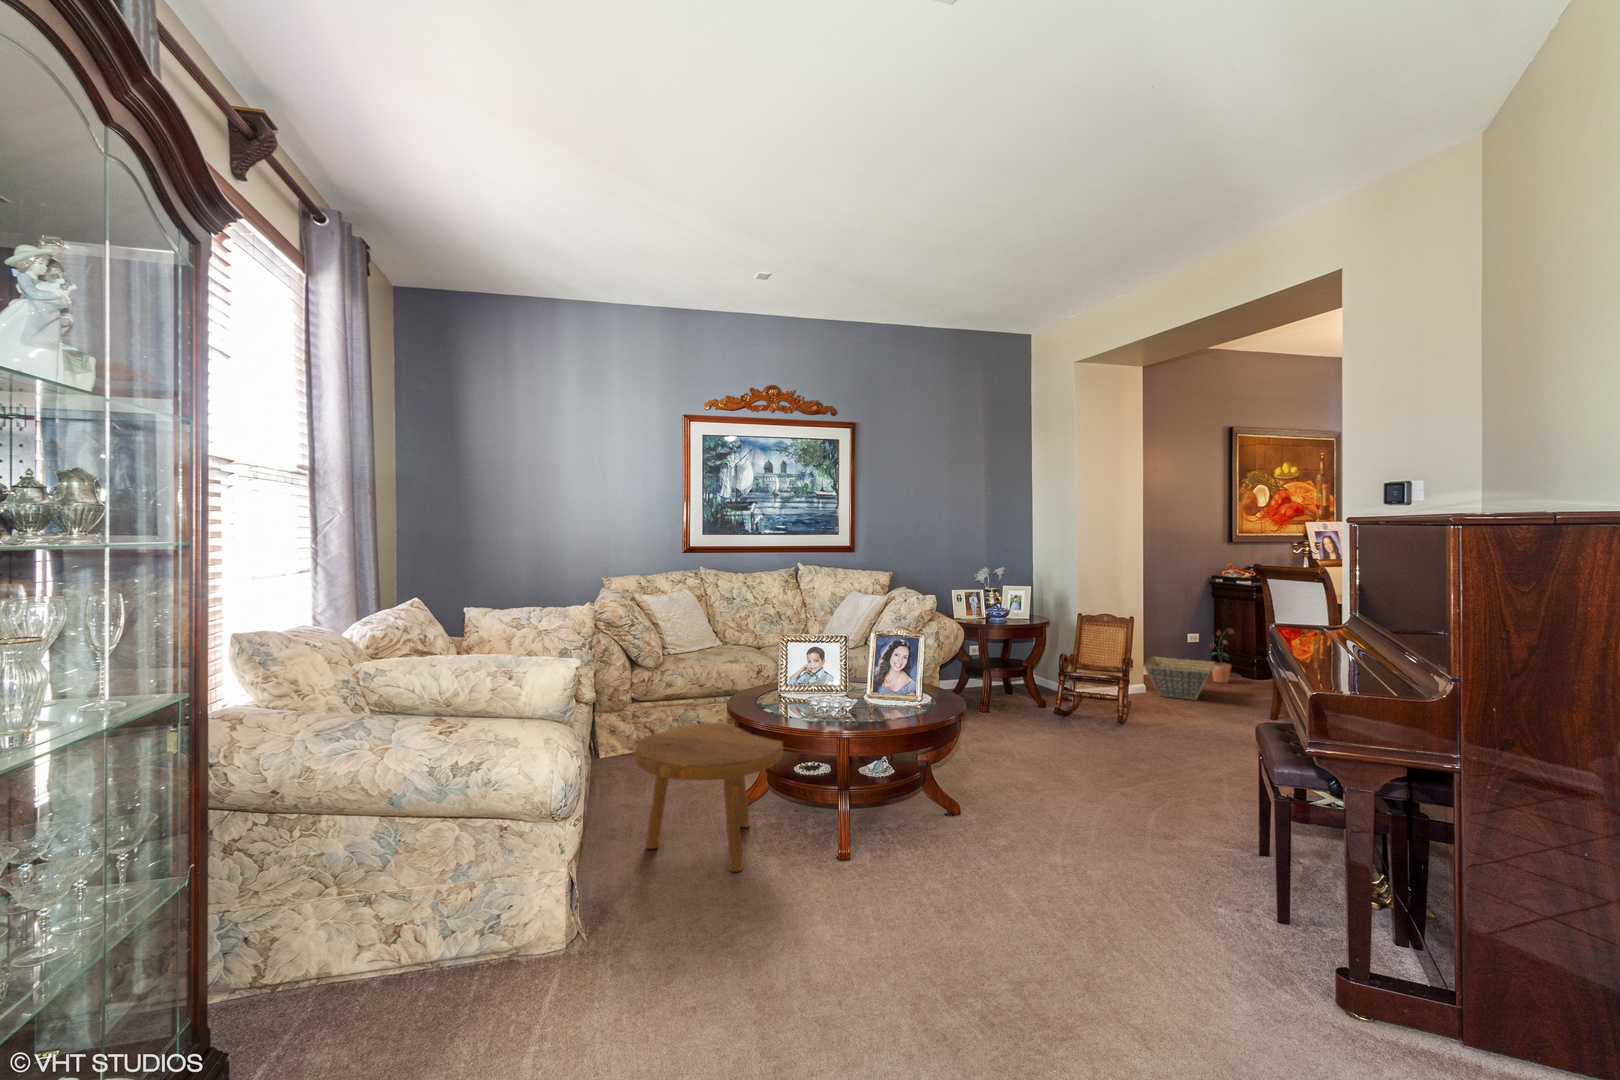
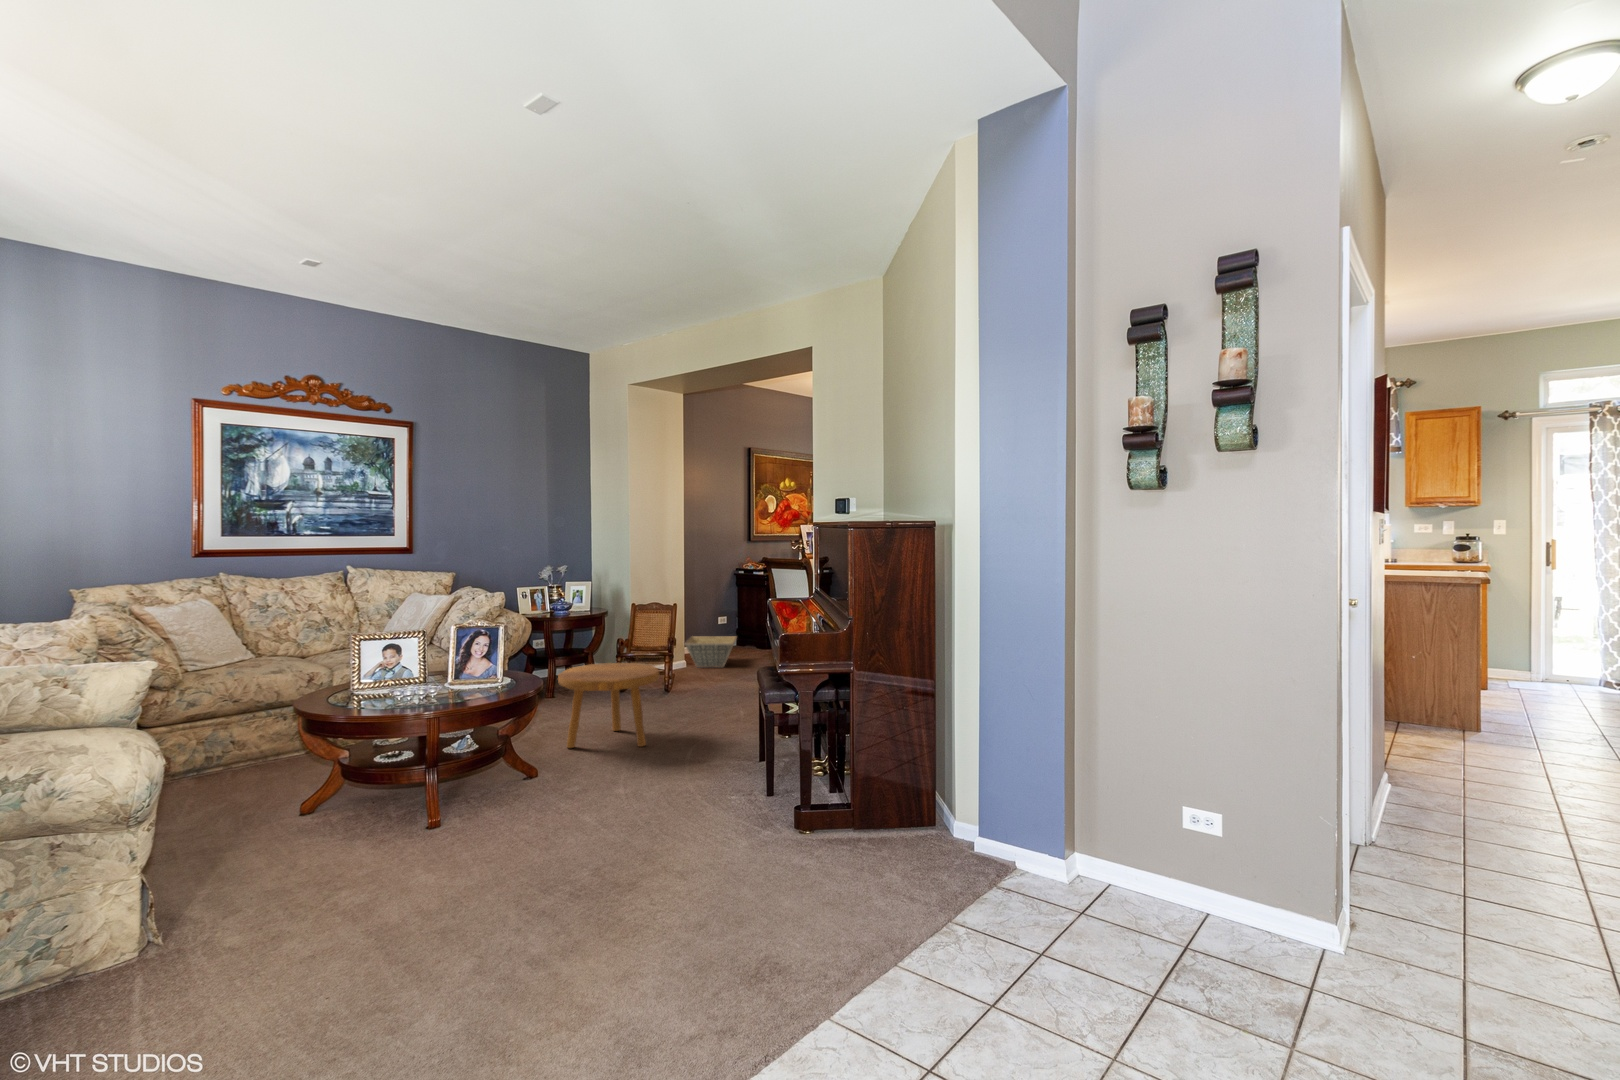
potted plant: present [1210,628,1233,683] -> none [732,609,752,653]
footstool: present [635,723,783,872] -> present [558,663,660,748]

